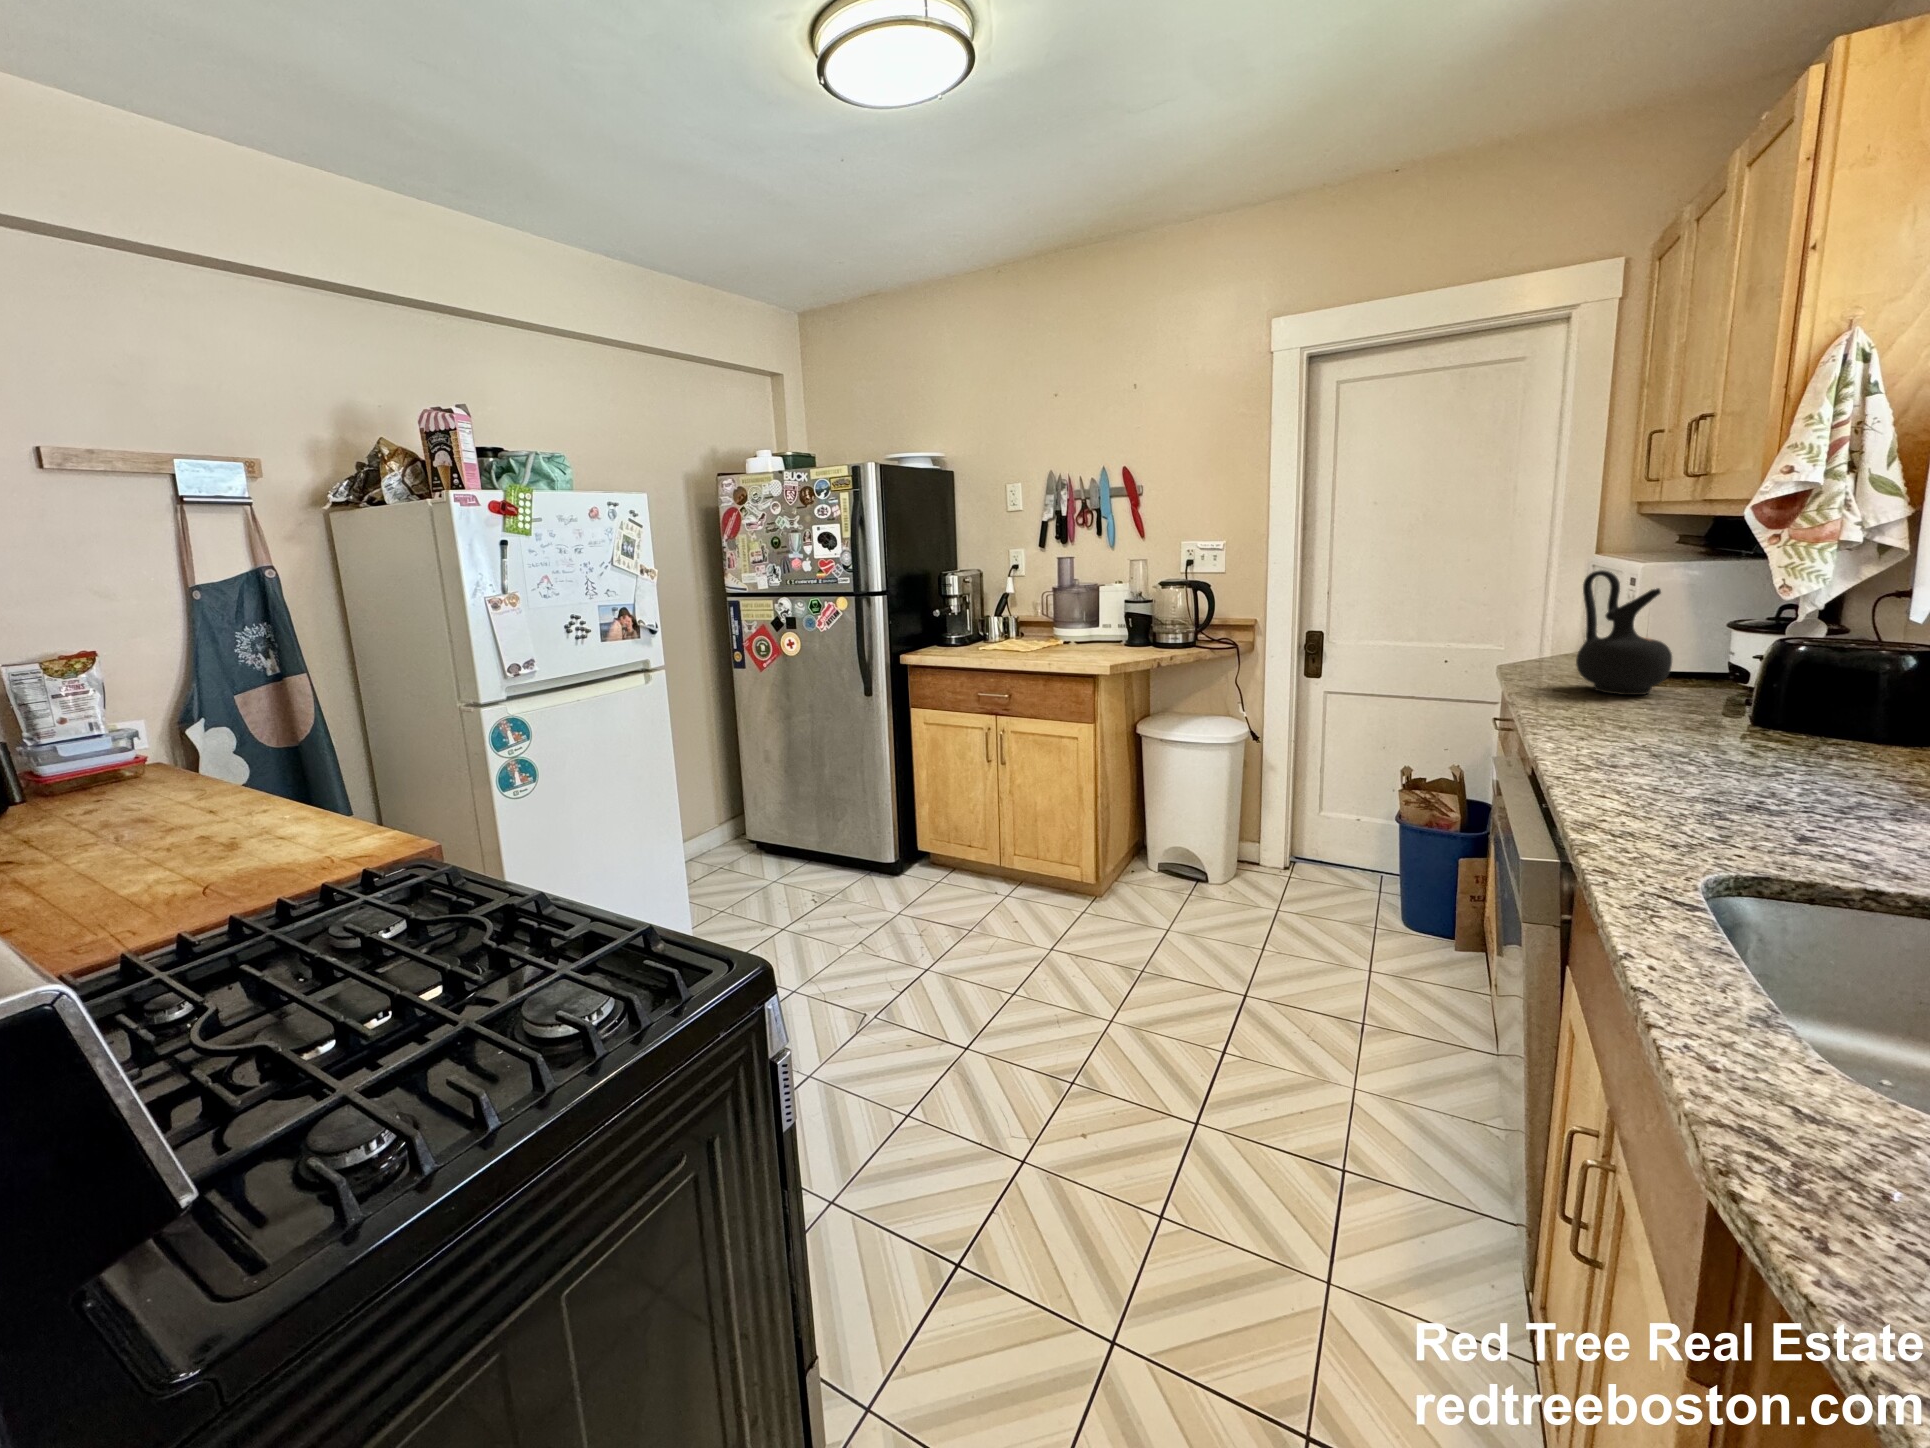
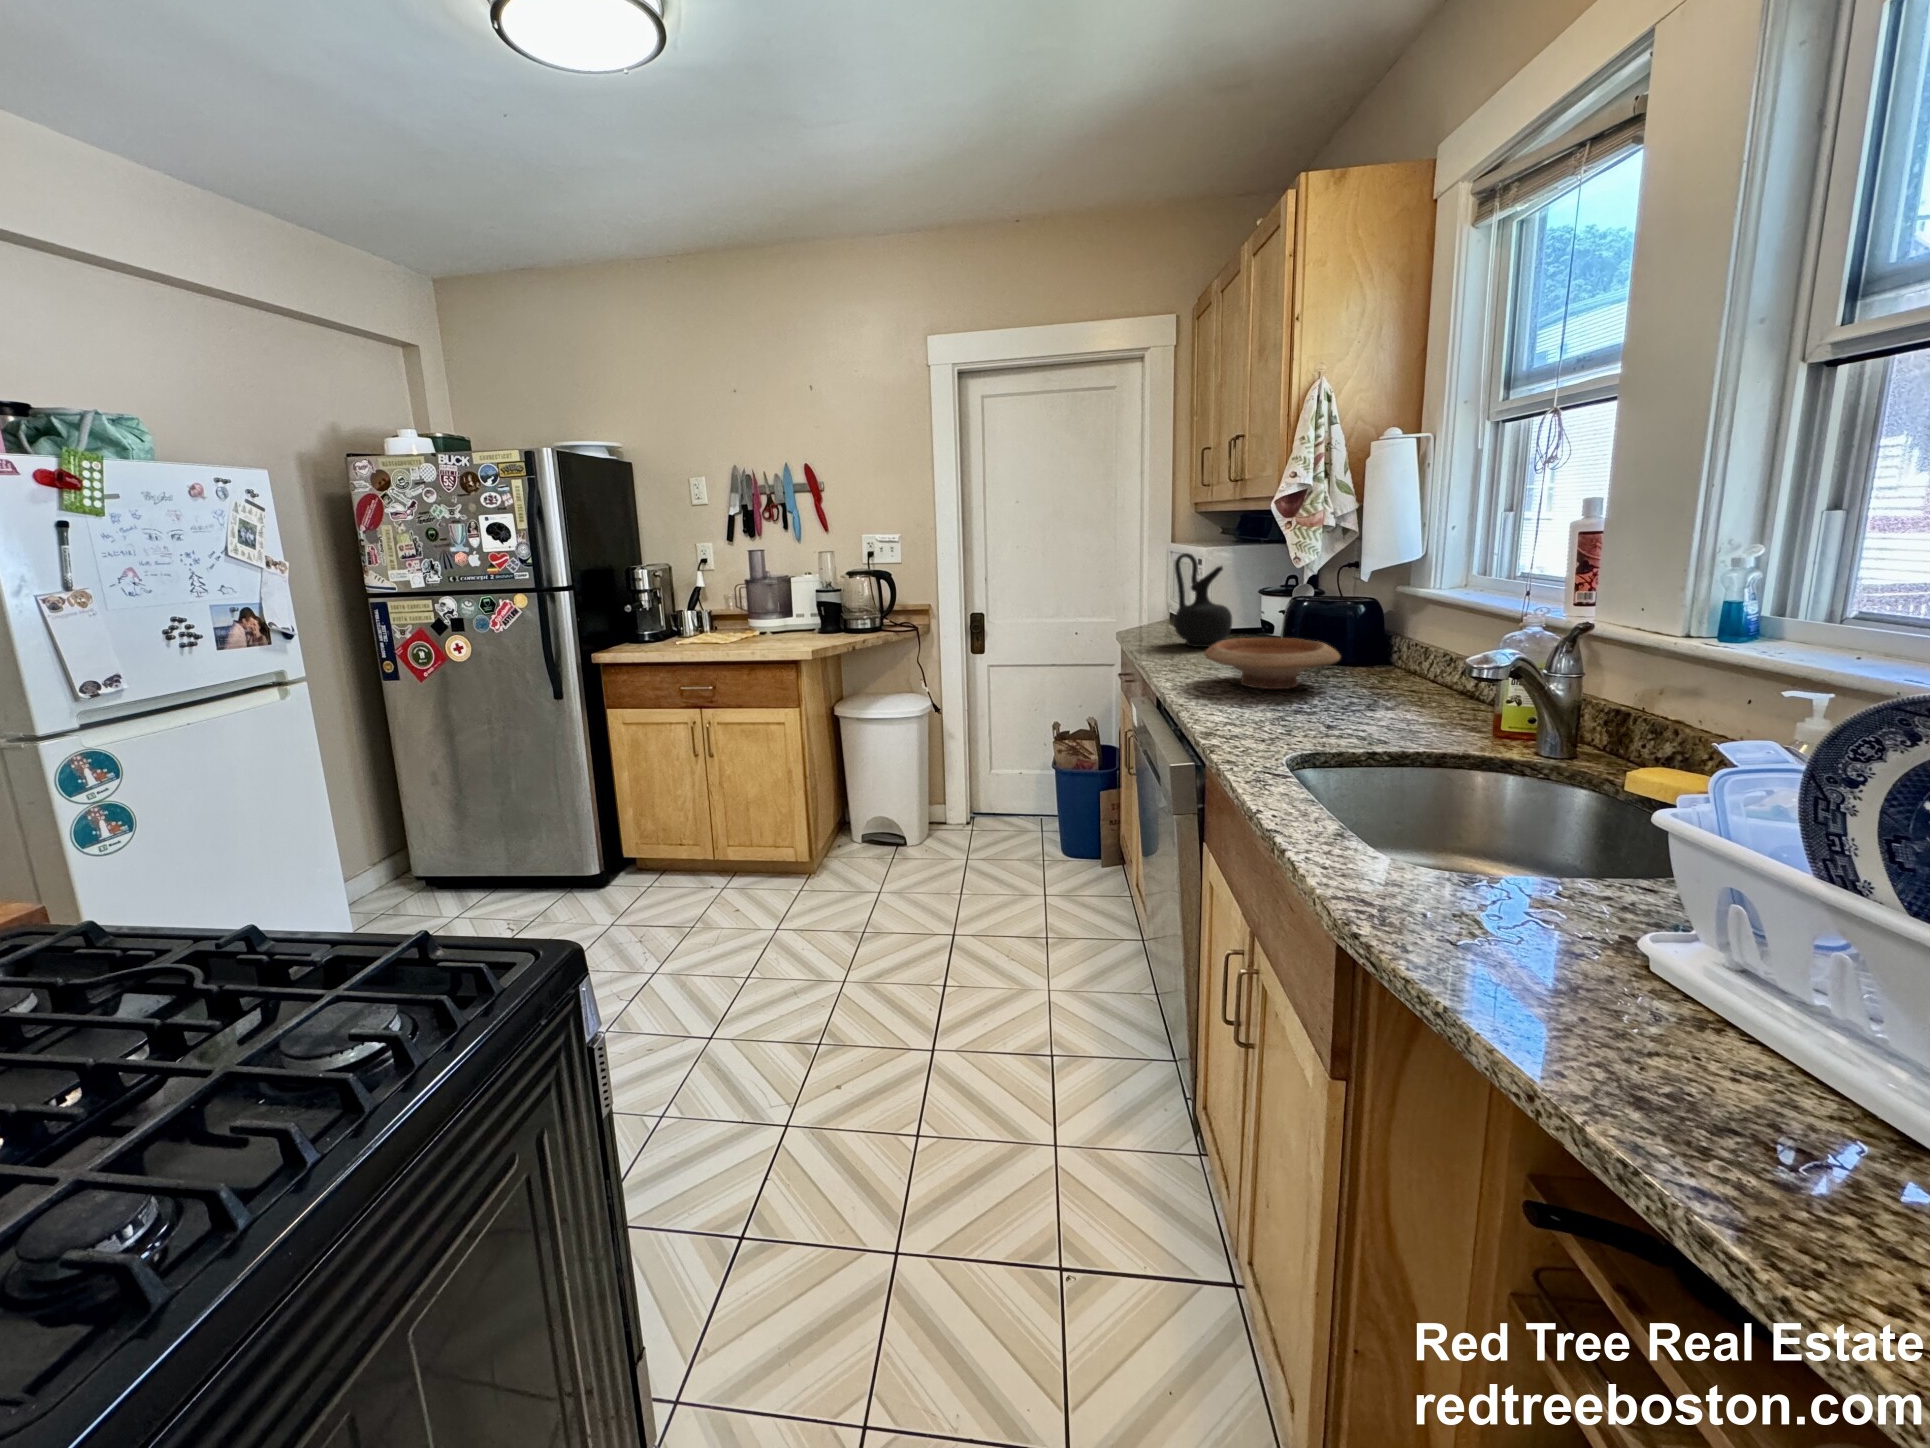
wooden bowl: none [1605,691,1849,768] -> present [1204,638,1340,689]

